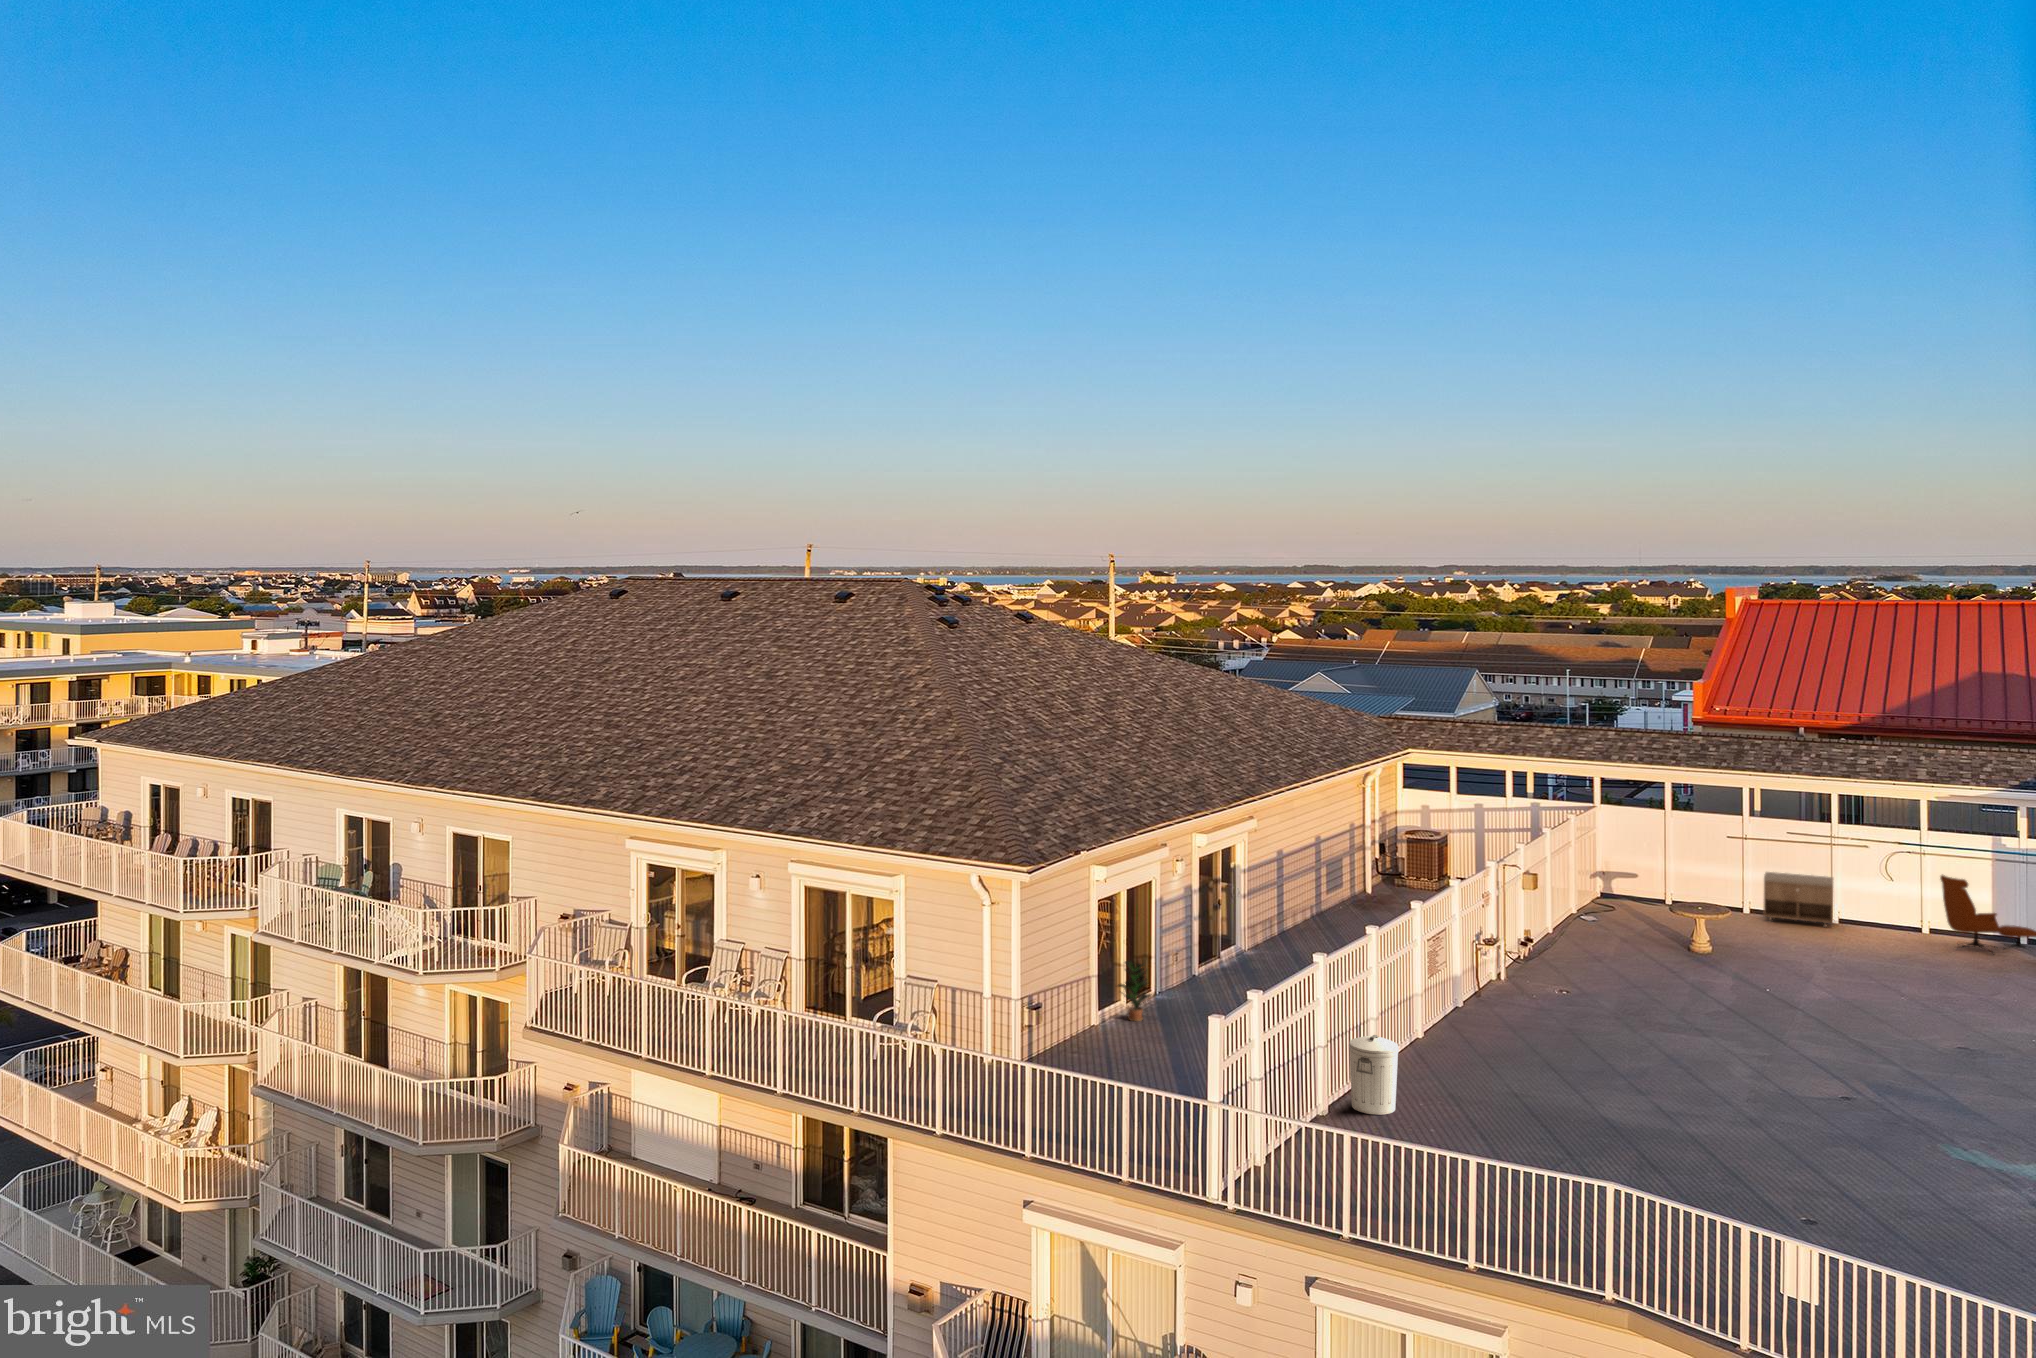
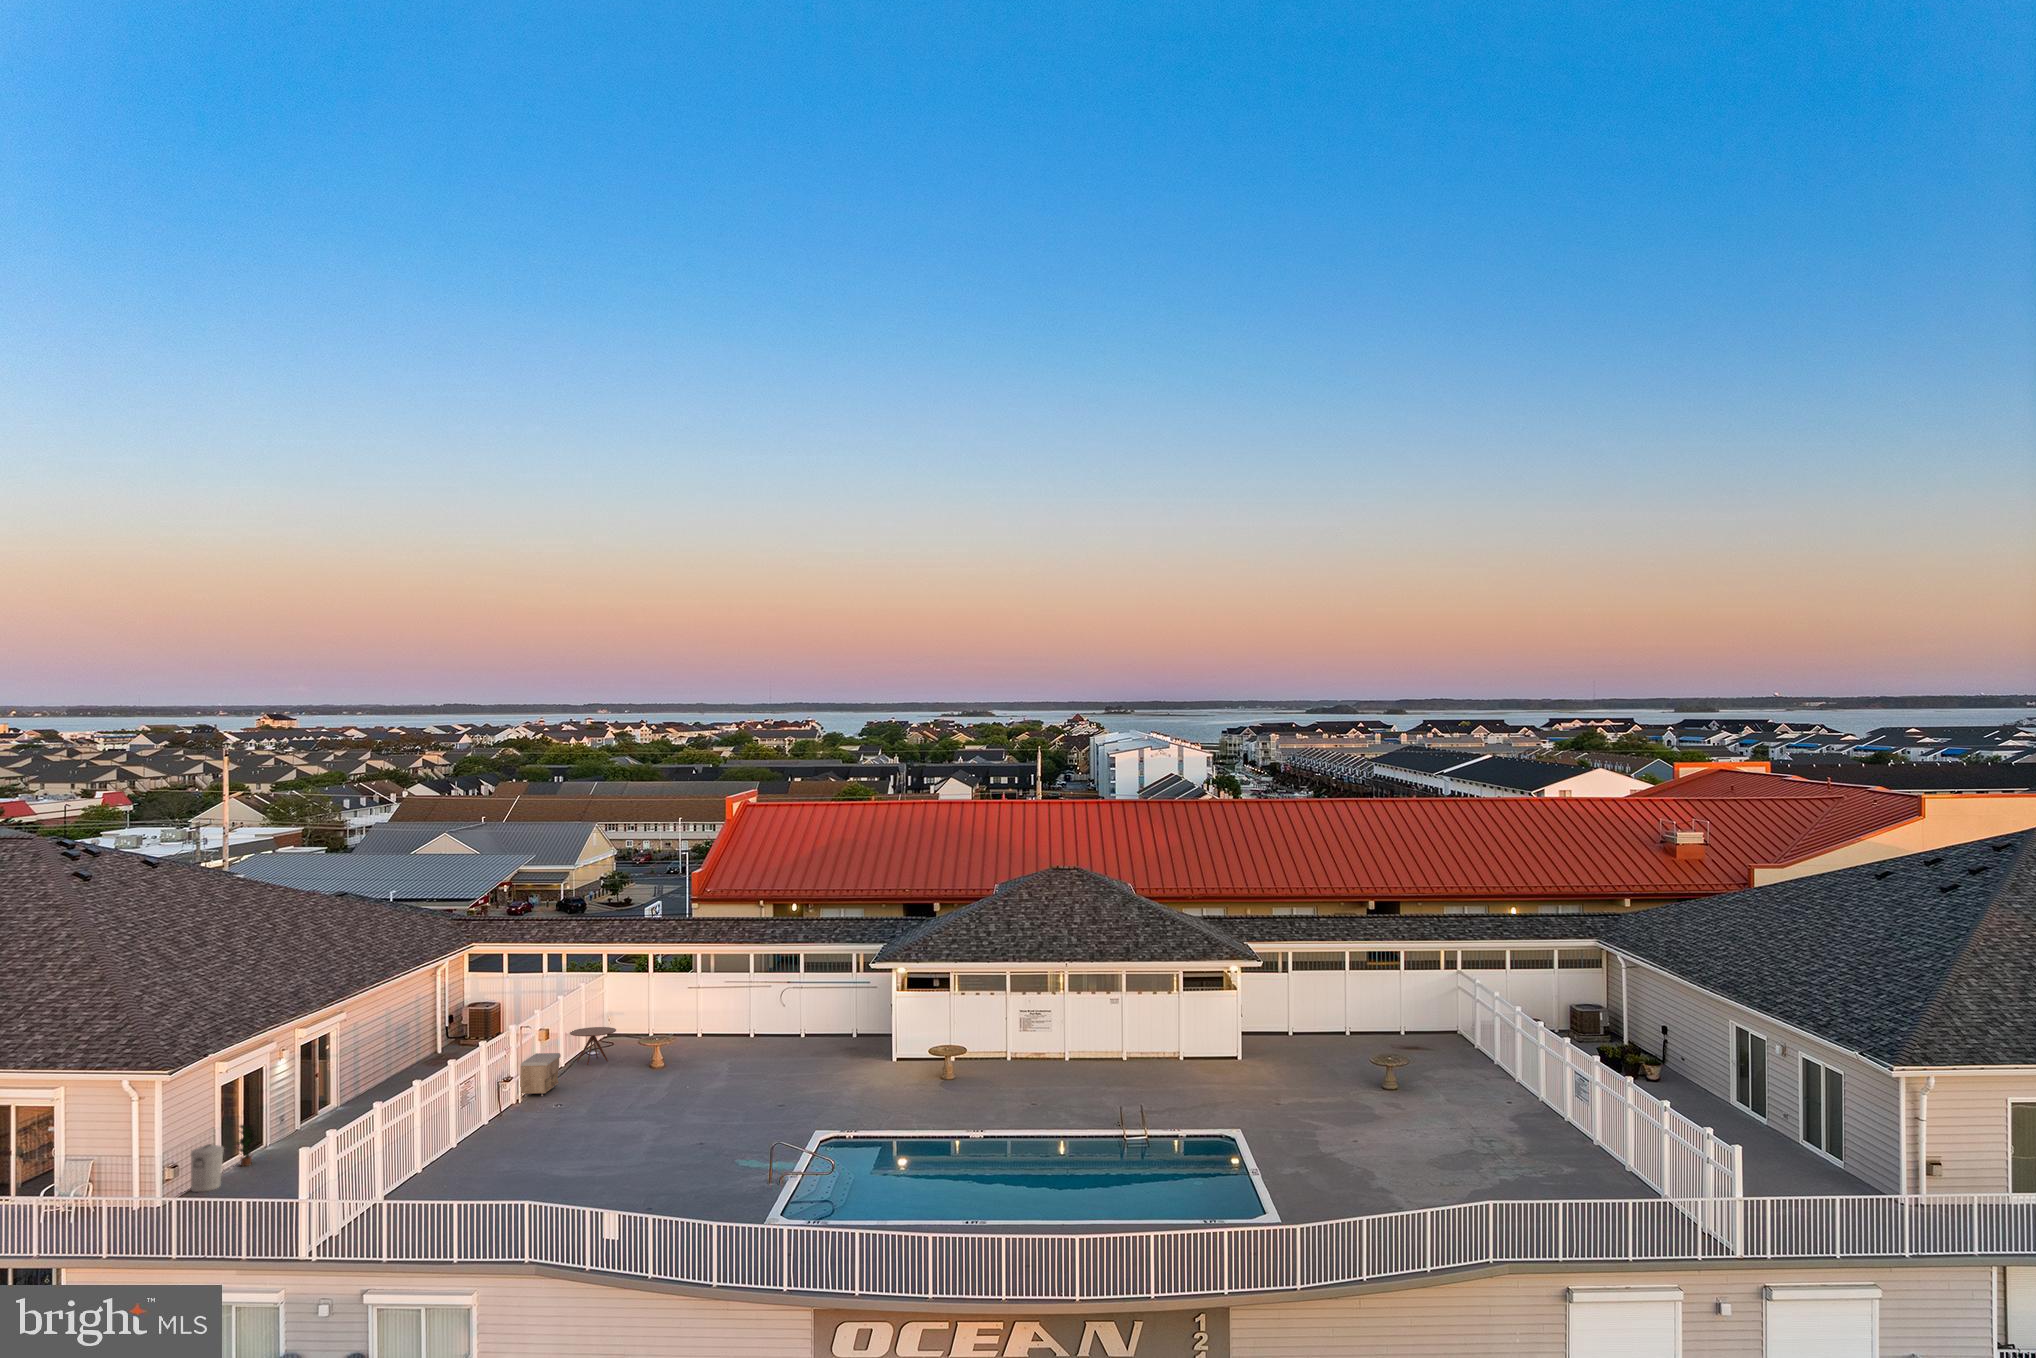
storage bench: present [1763,872,1833,926] -> present [520,1053,561,1097]
lounge chair: present [1940,875,2036,950] -> none [786,1001,835,1044]
round table: none [1560,881,1635,938] -> present [570,1027,616,1065]
trash can: present [1349,1035,1399,1115] -> present [191,1144,224,1192]

